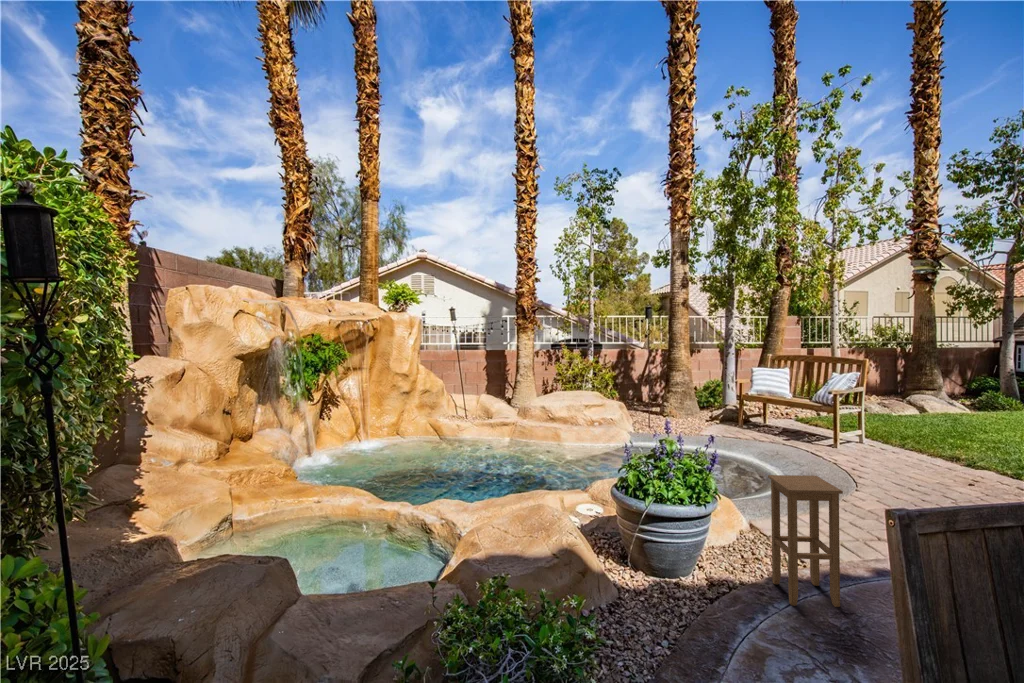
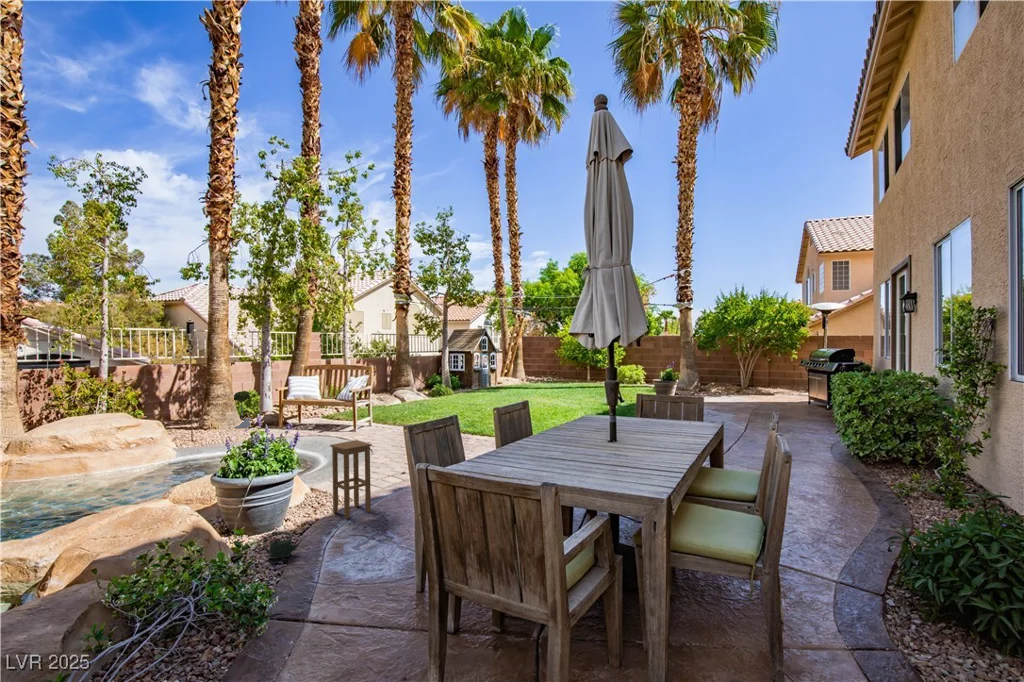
potted tree: none [691,379,709,420] -> present [234,391,250,428]
watering can: none [647,598,709,642] -> present [263,532,305,559]

